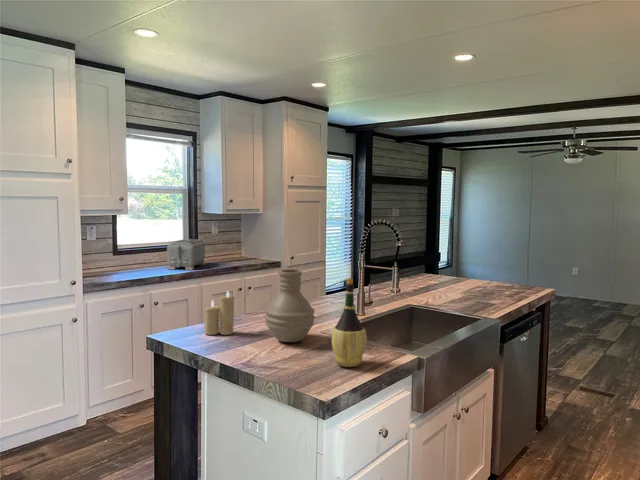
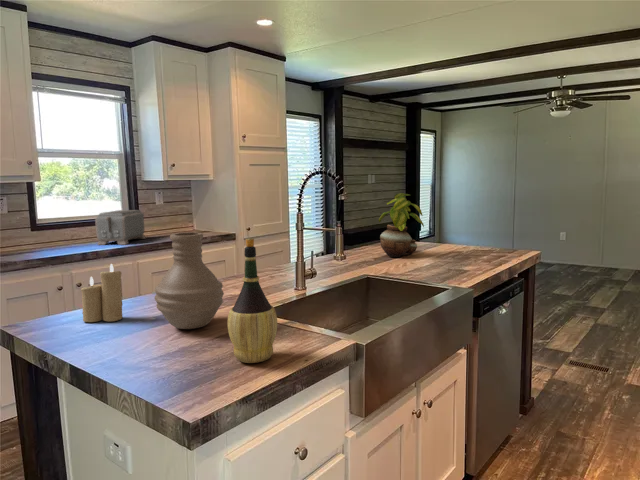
potted plant: none [416,236,456,290] -> present [379,193,424,257]

